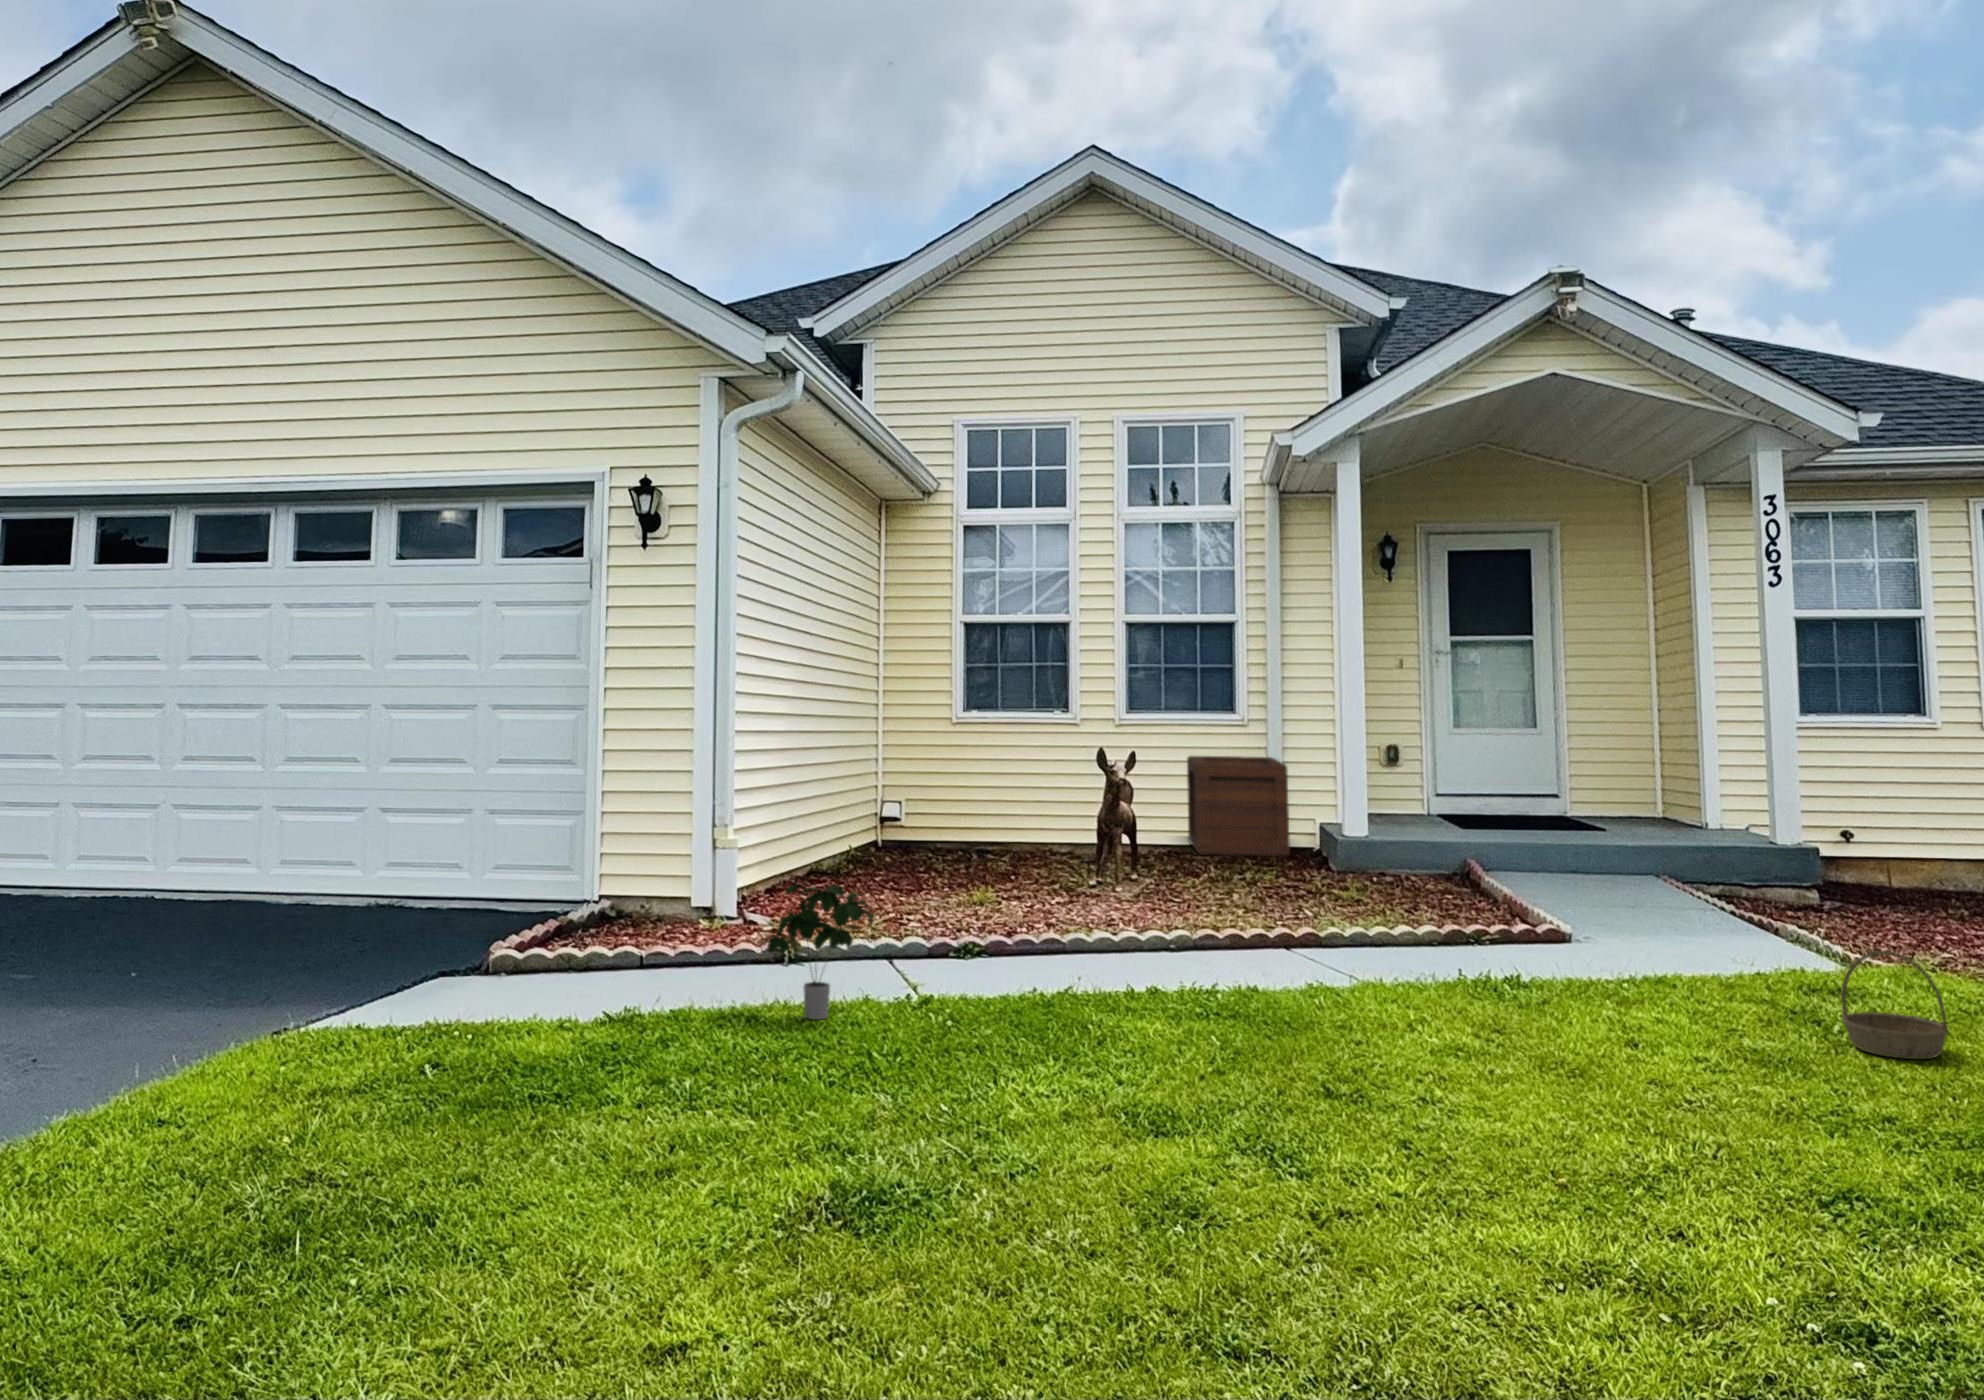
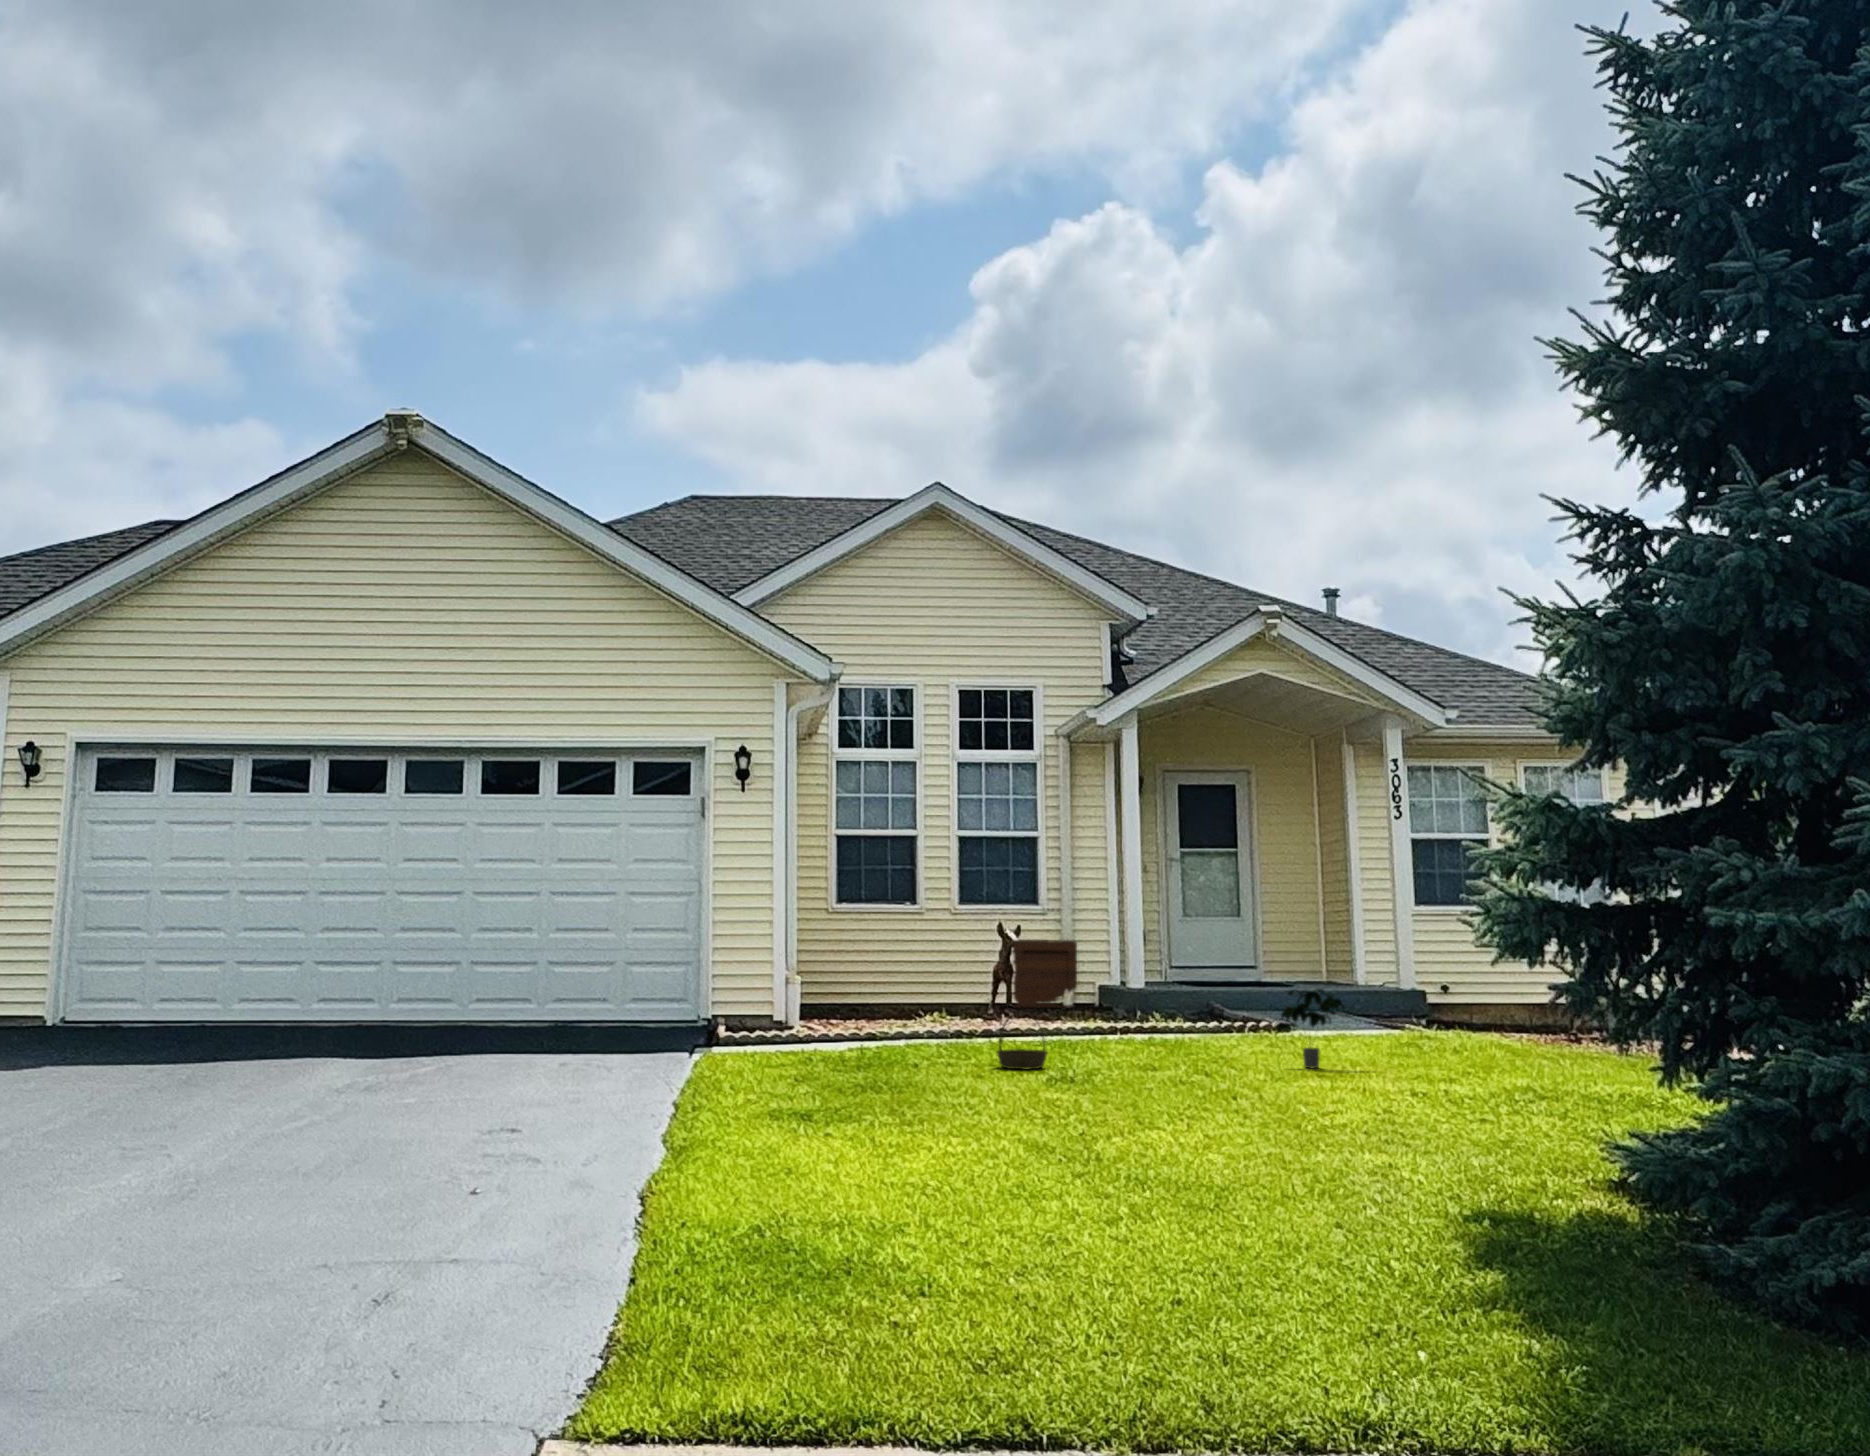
potted plant: present [763,885,873,1019] -> present [1275,988,1345,1068]
basket: present [1841,950,1948,1059] -> present [997,1012,1047,1069]

